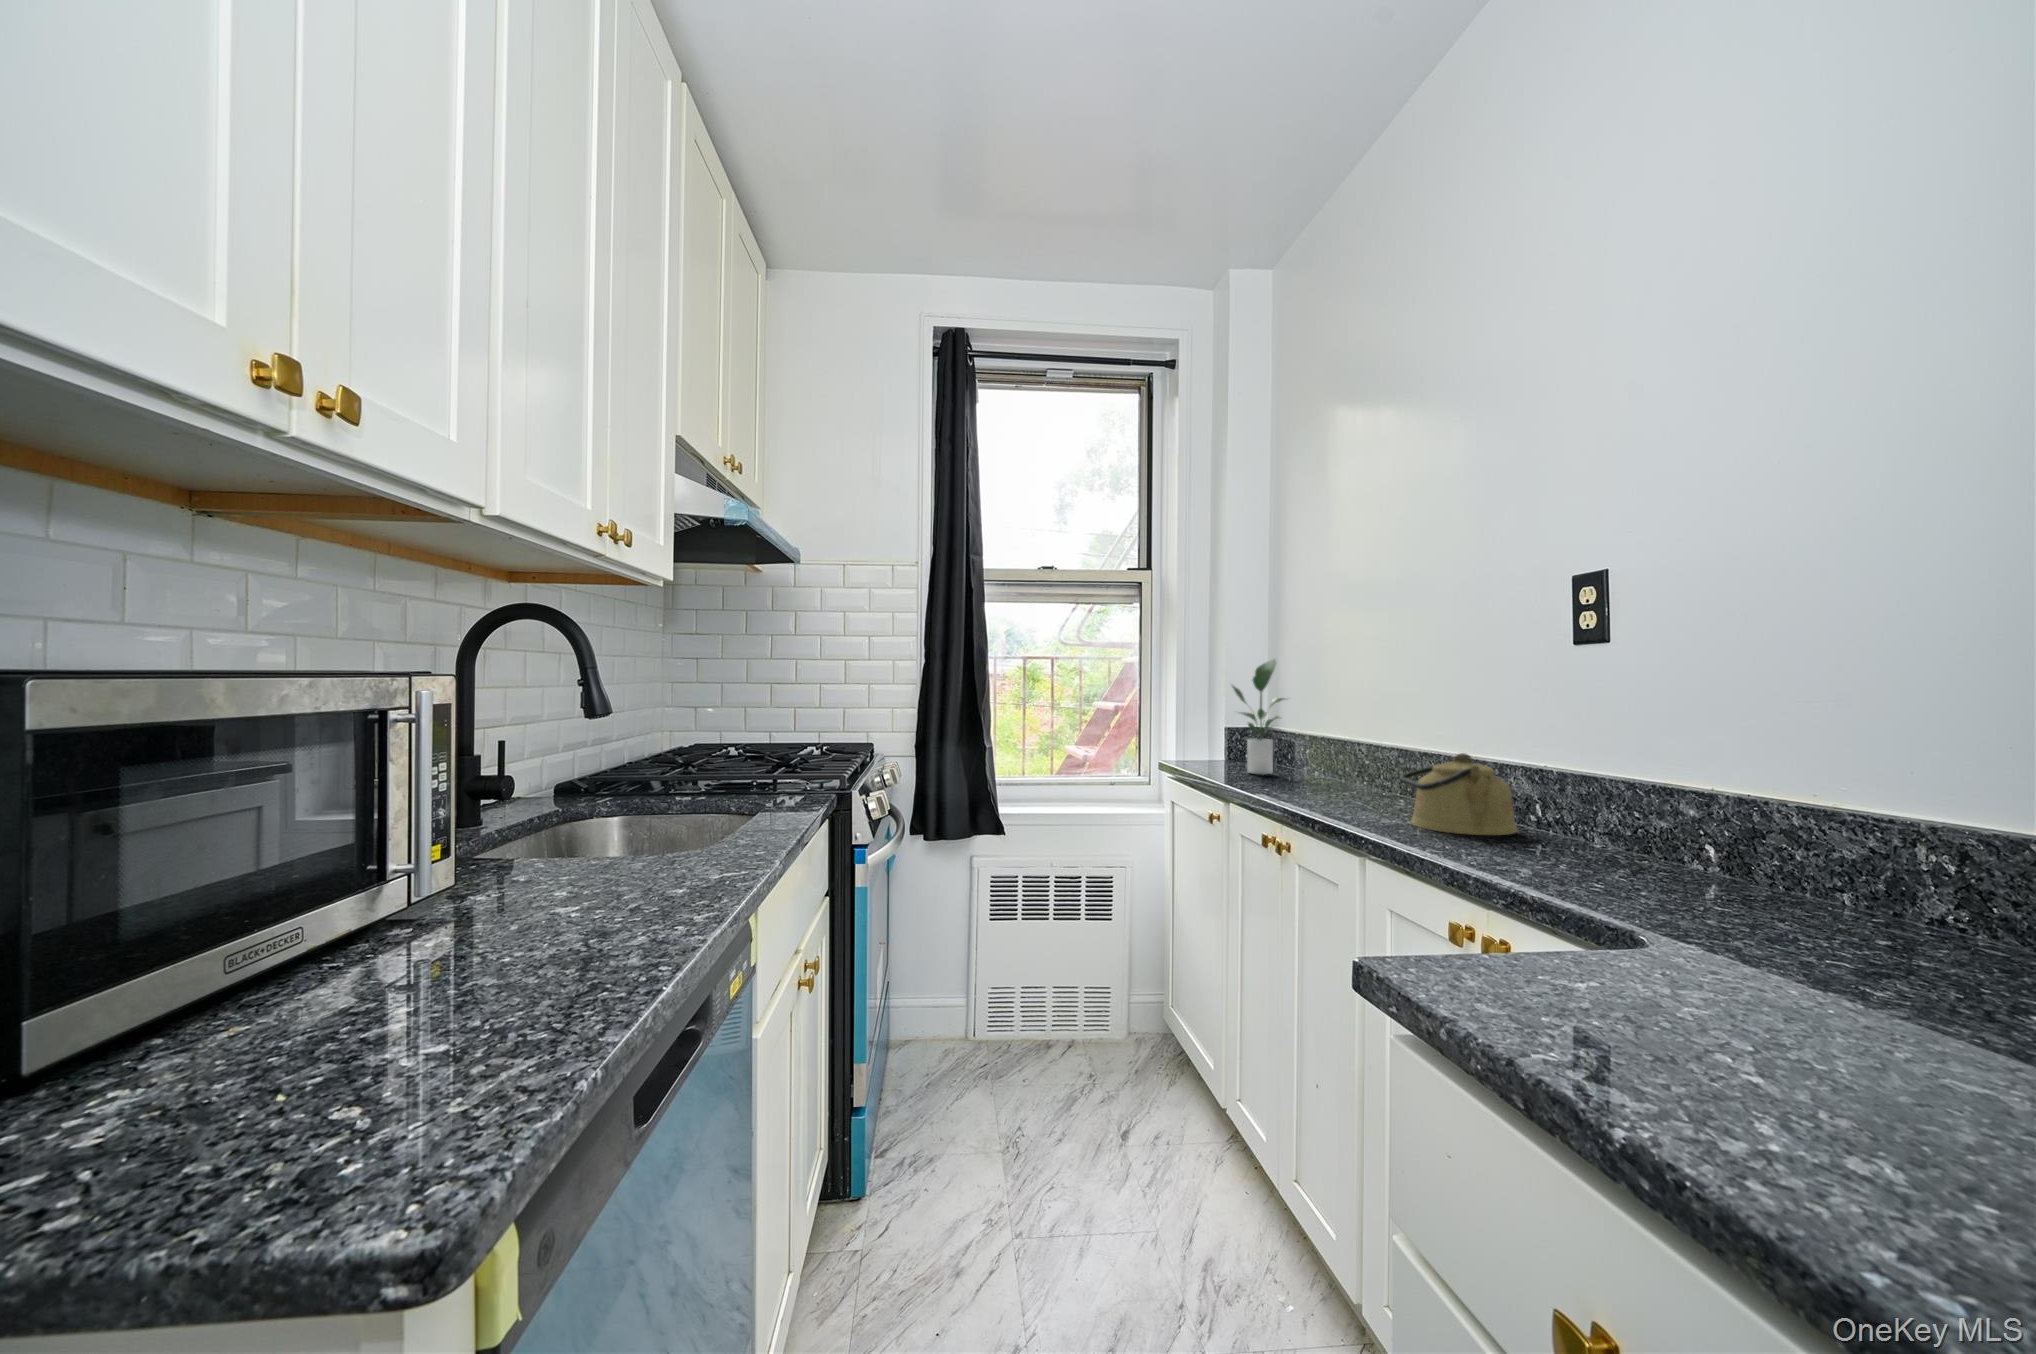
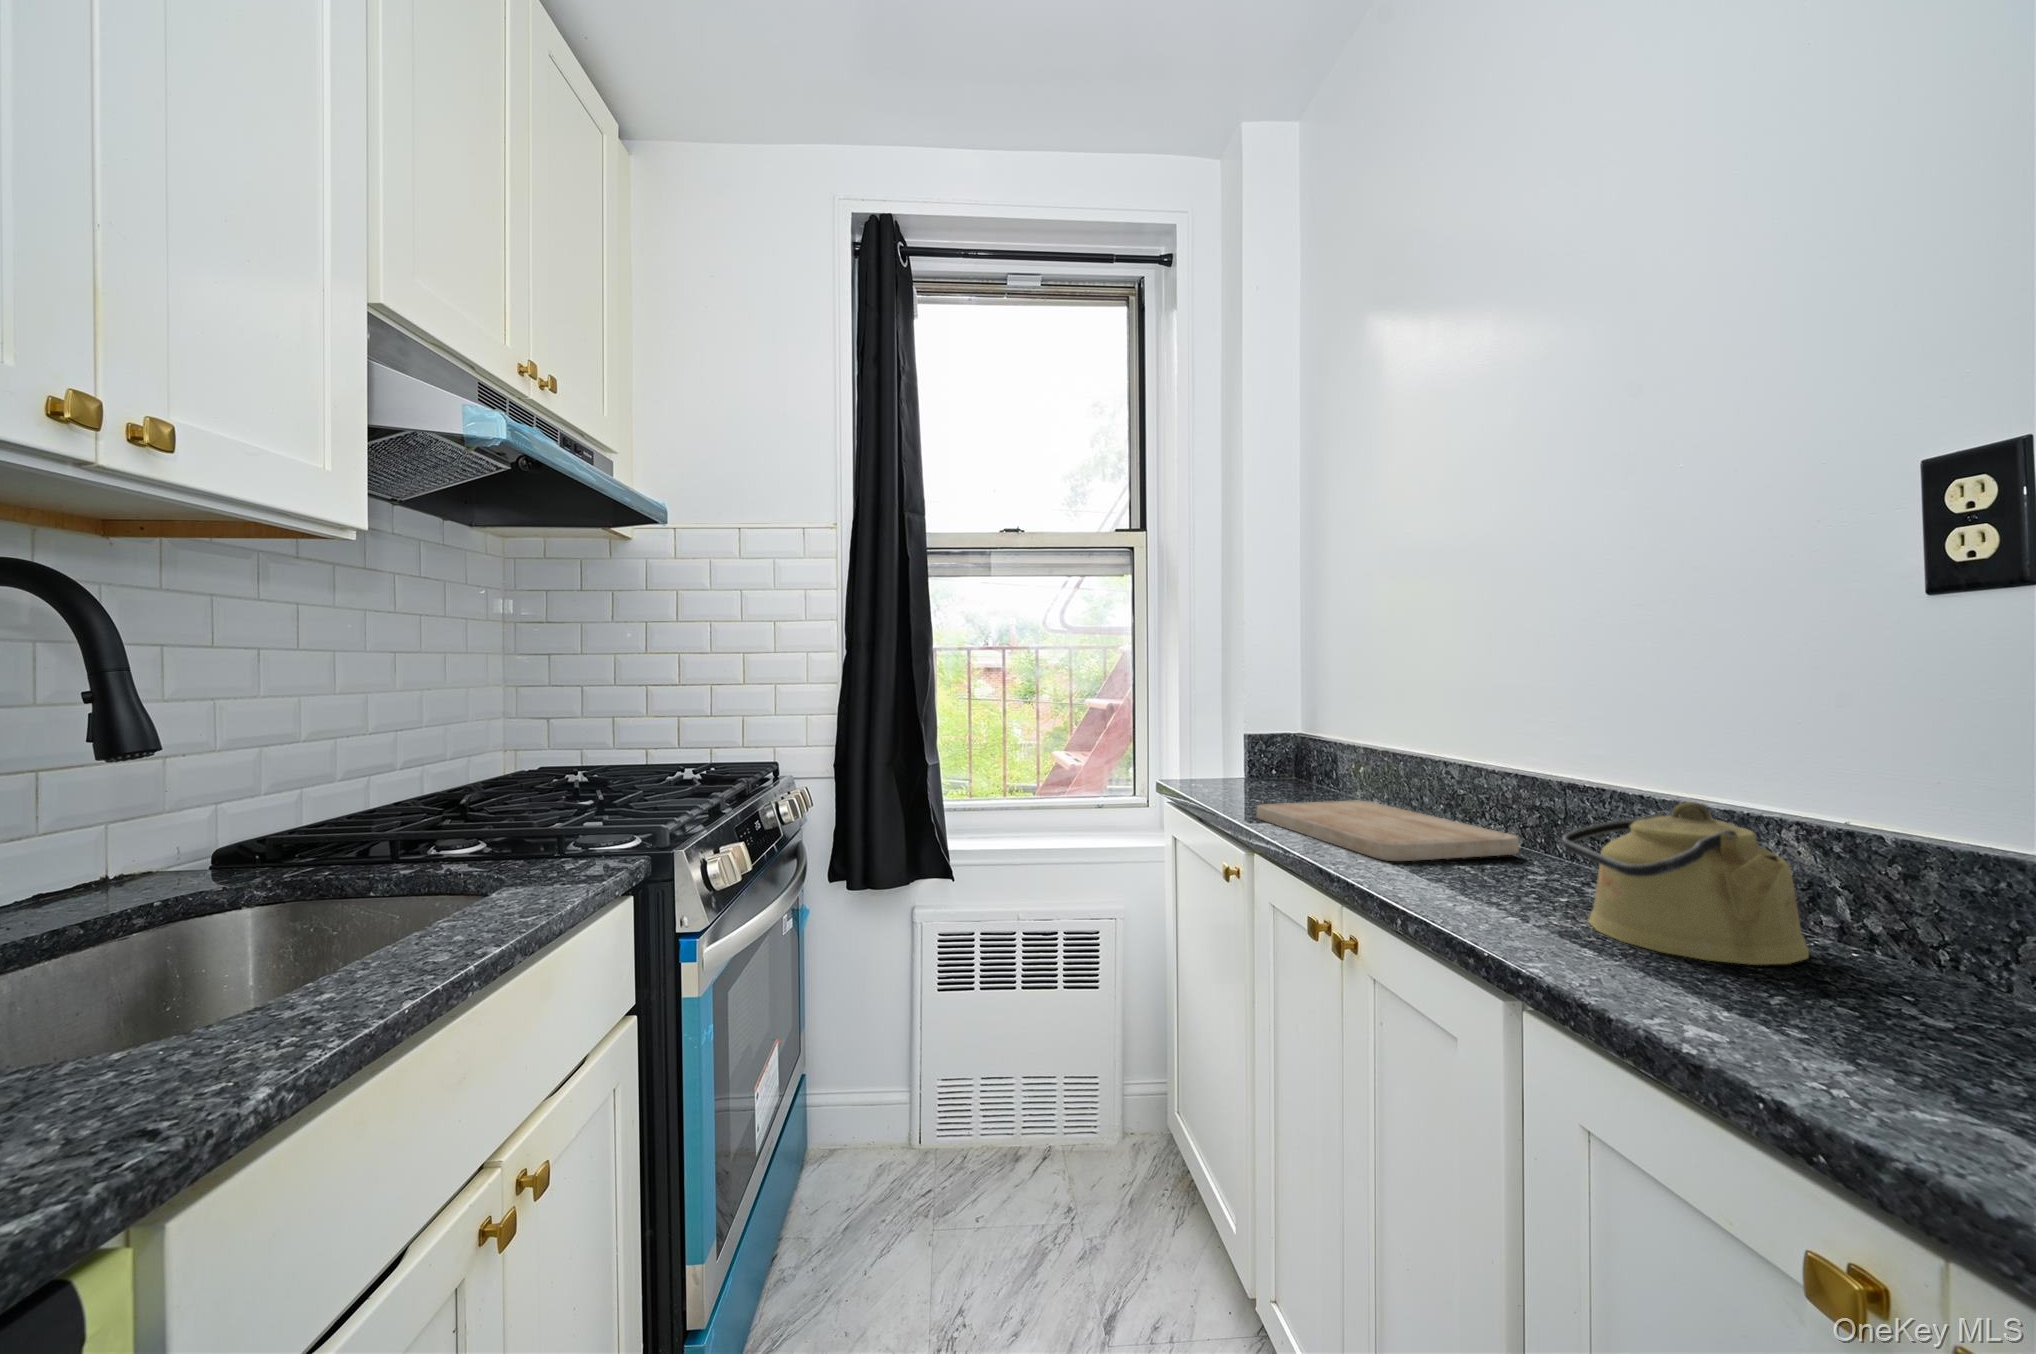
potted plant: present [1232,659,1284,774] -> none [1252,641,1339,803]
cutting board: none [1231,771,1395,800] -> present [1257,801,1519,861]

